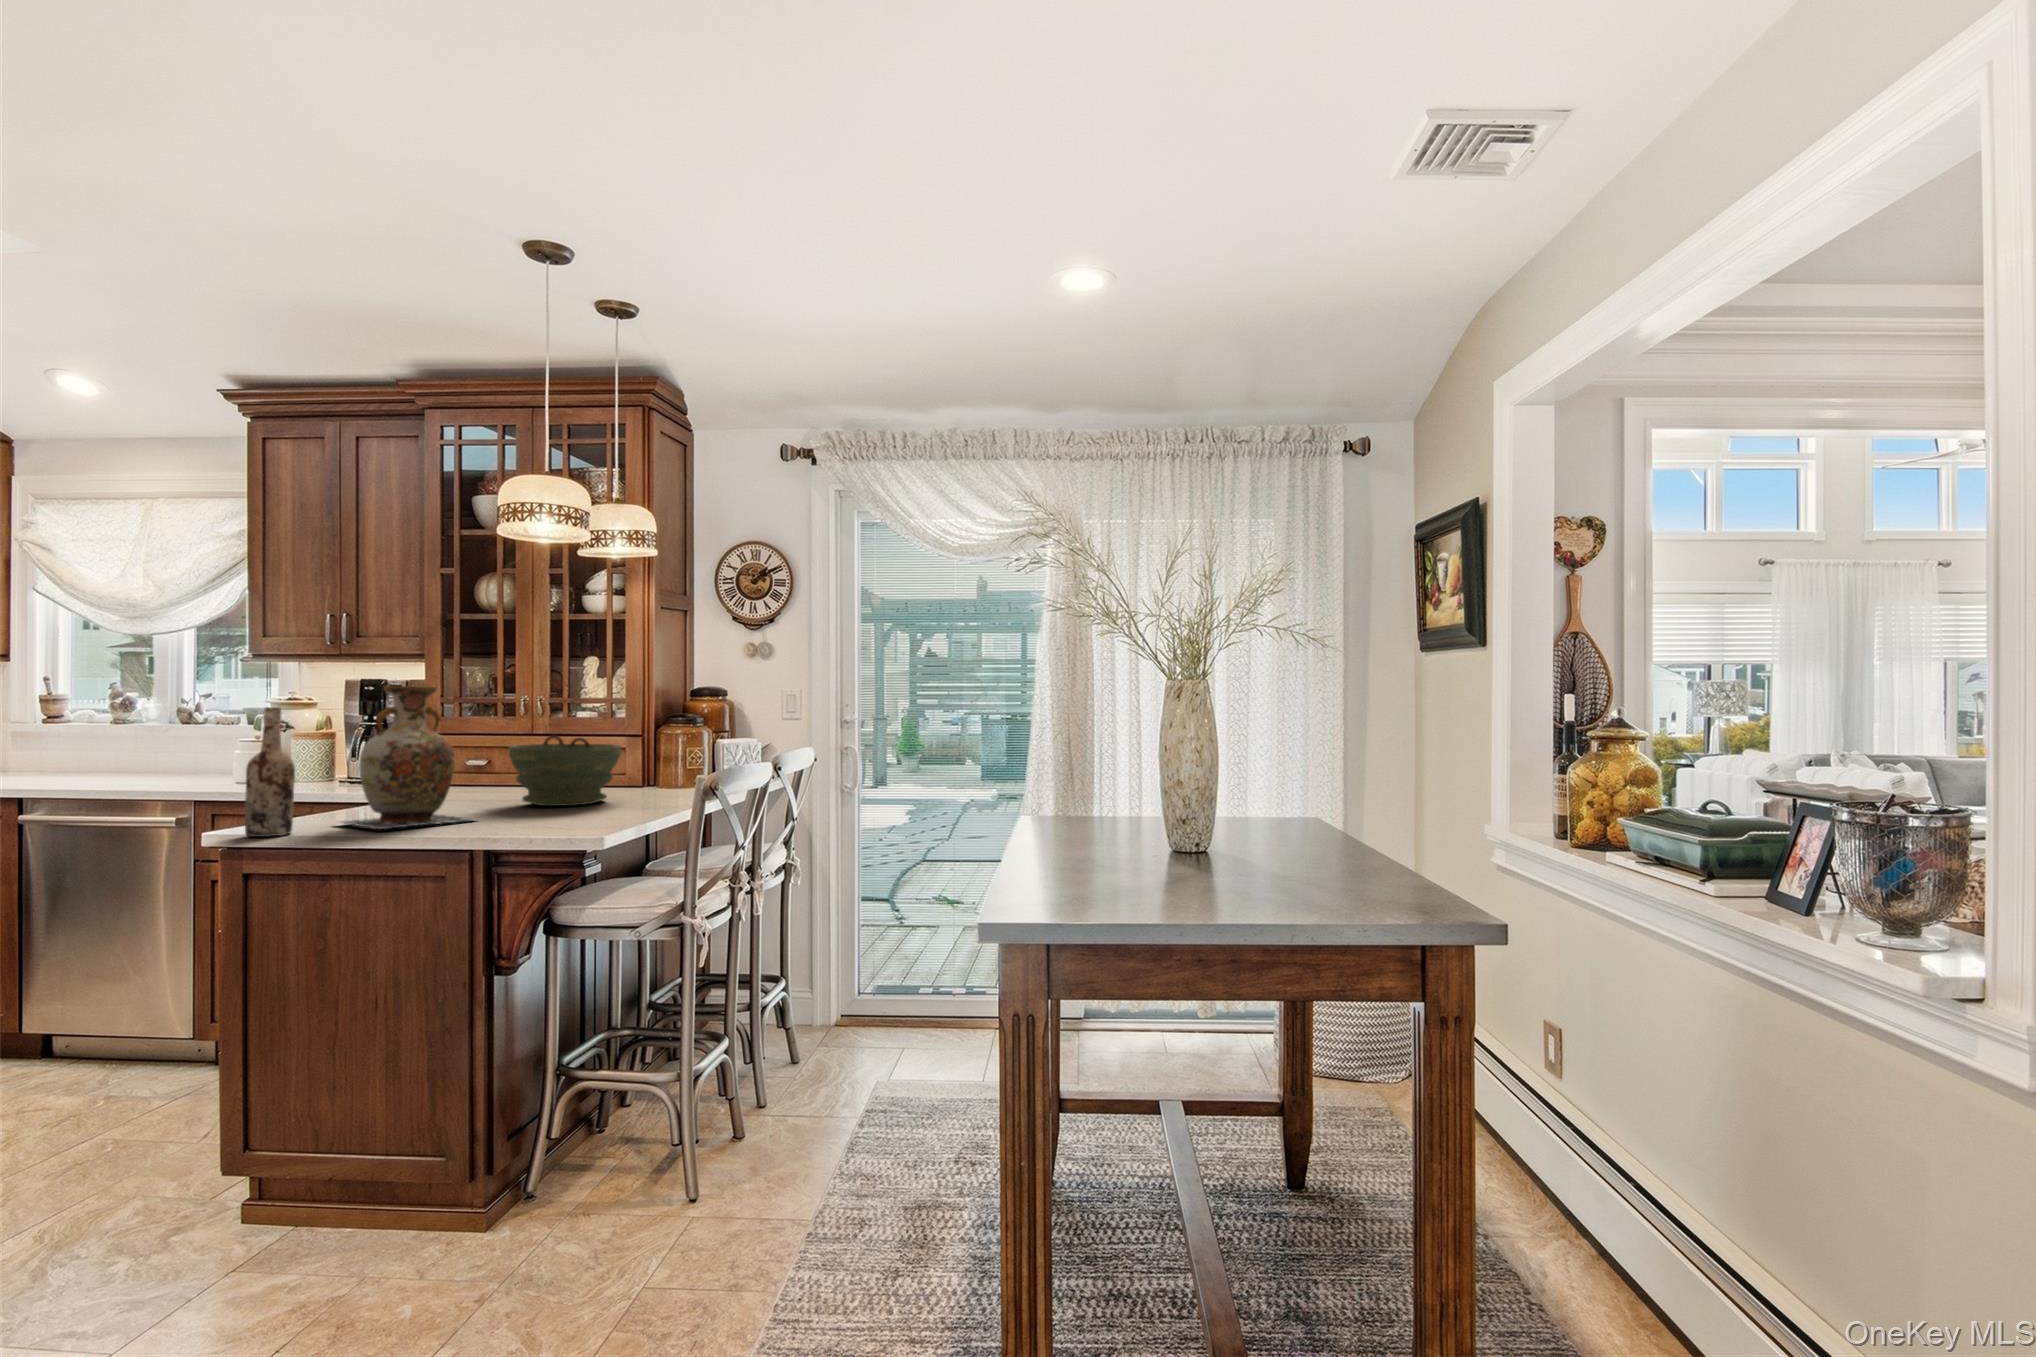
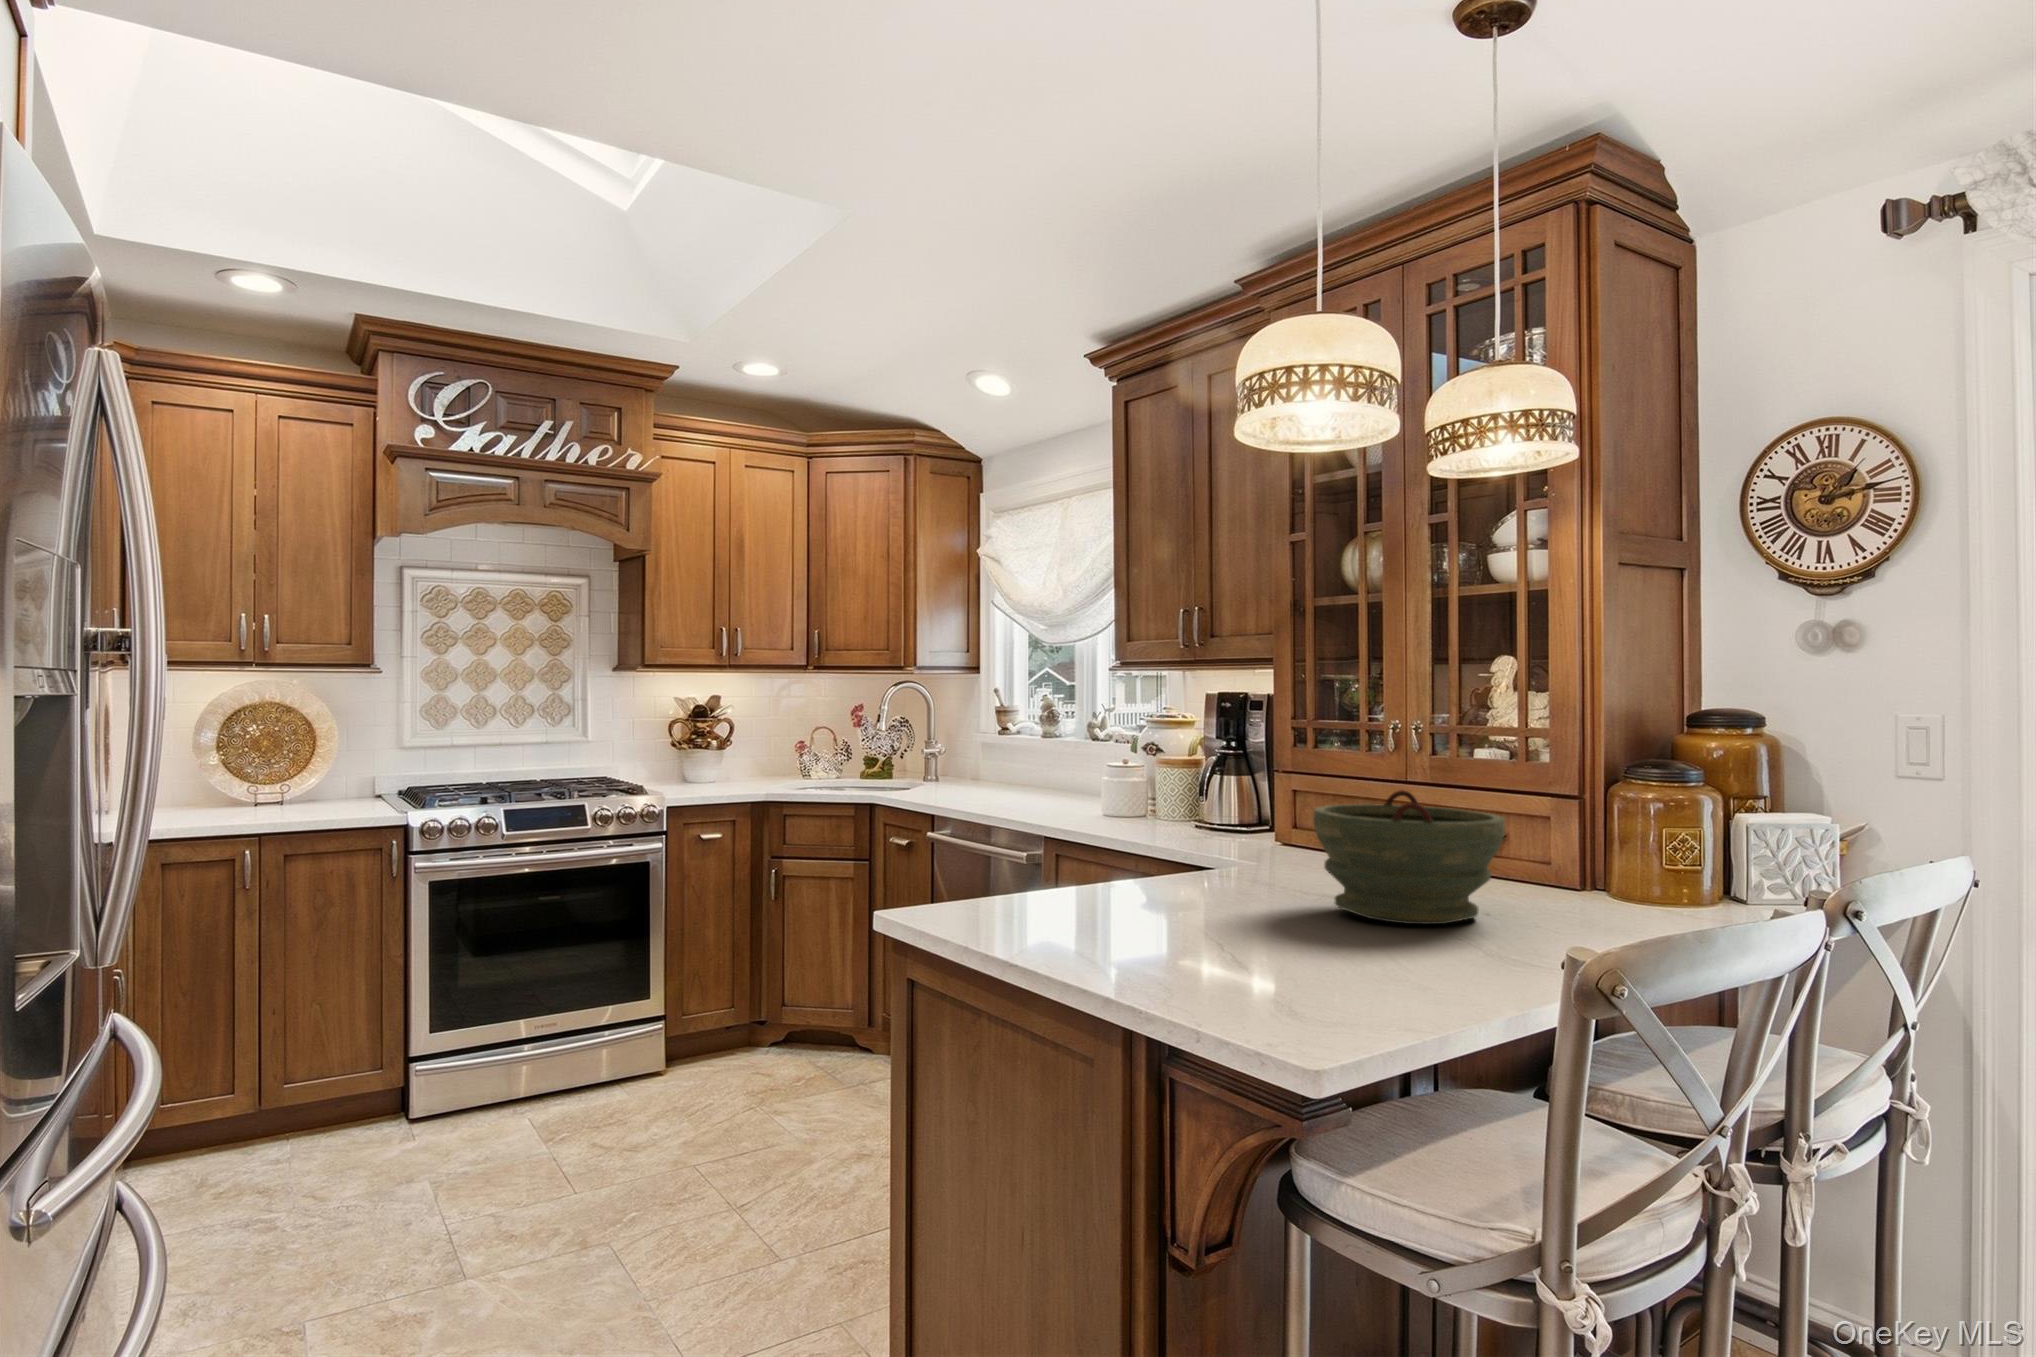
vase: present [341,686,472,829] -> none [1054,705,1228,937]
wine bottle: present [245,707,295,837] -> none [935,735,993,923]

